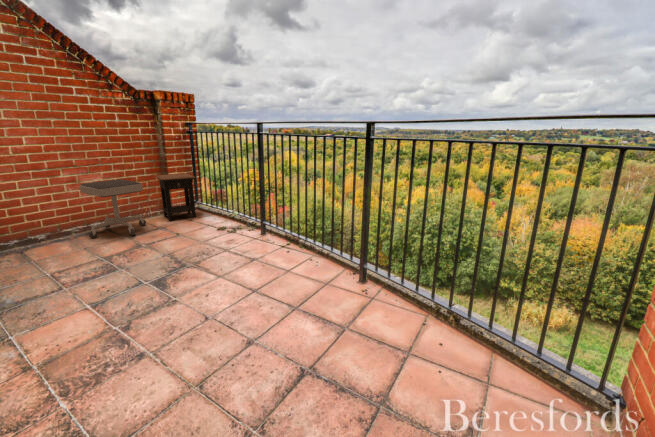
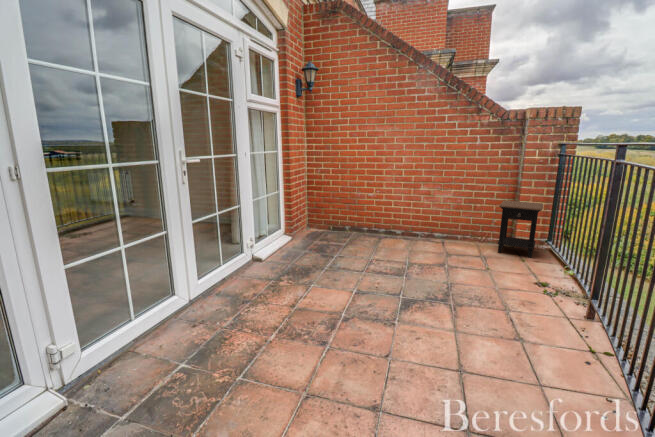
stool: present [80,179,146,238] -> none [421,198,474,255]

